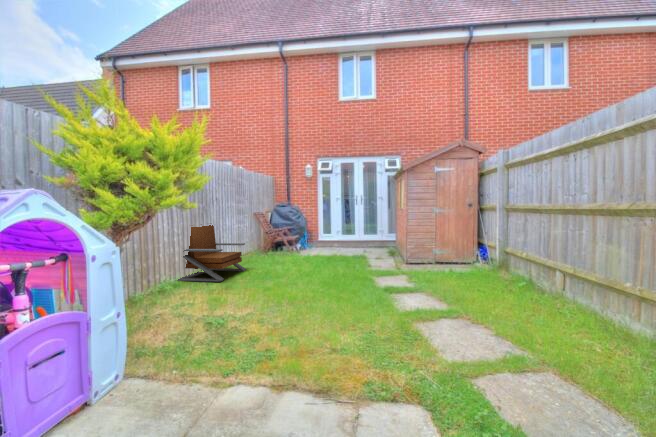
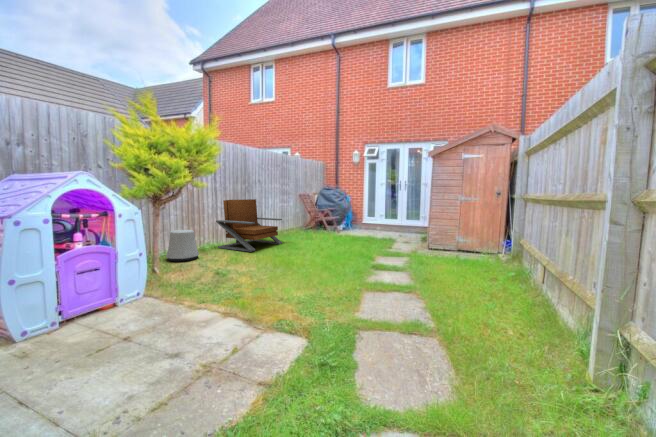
stool: none [128,263,166,299] -> present [166,230,199,261]

